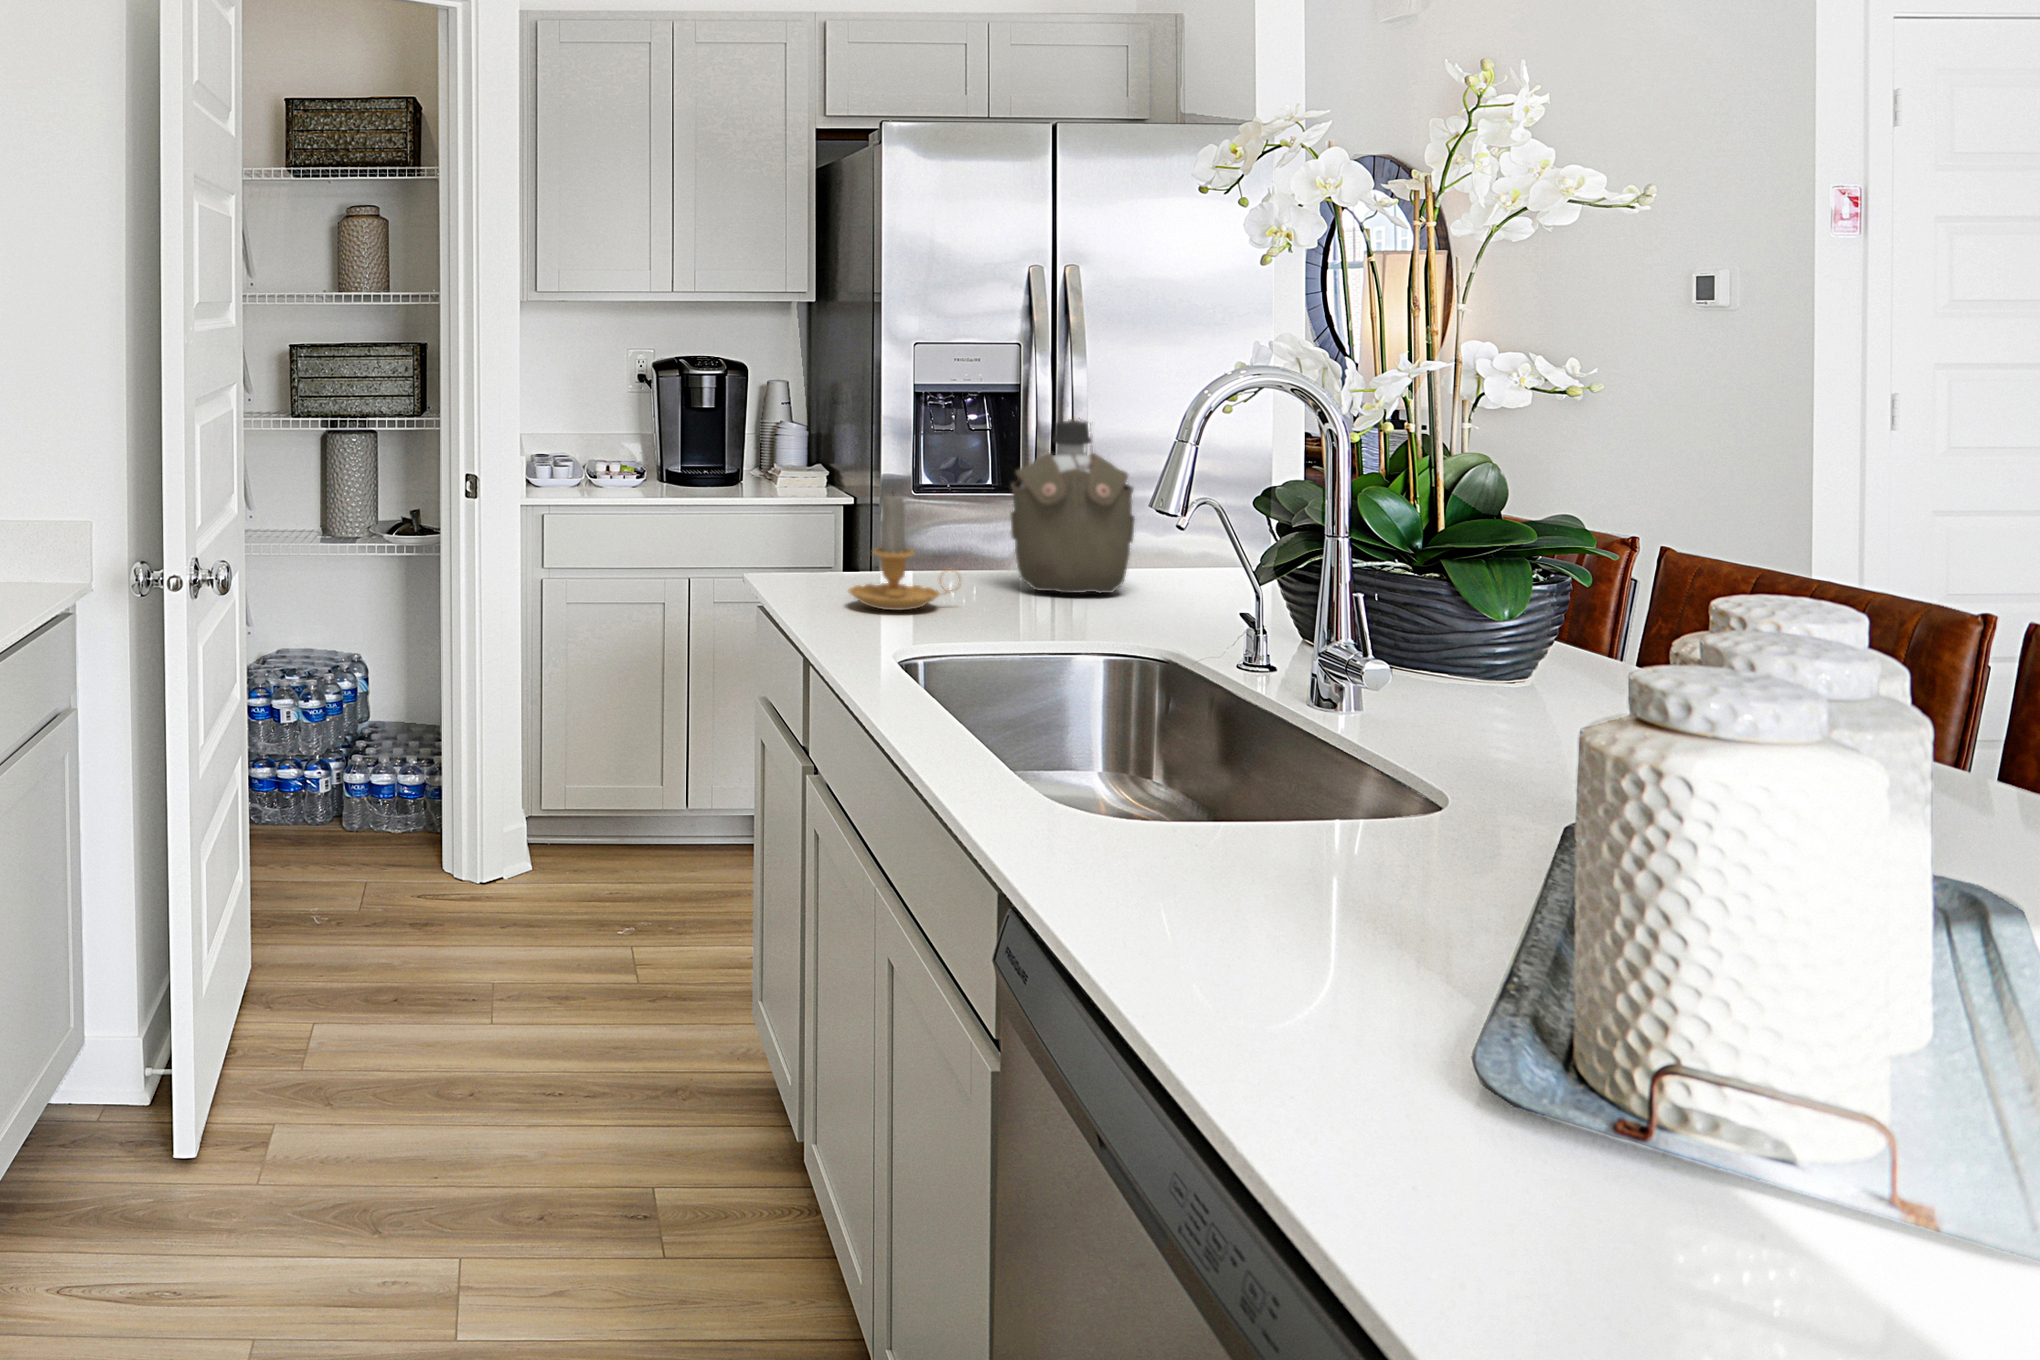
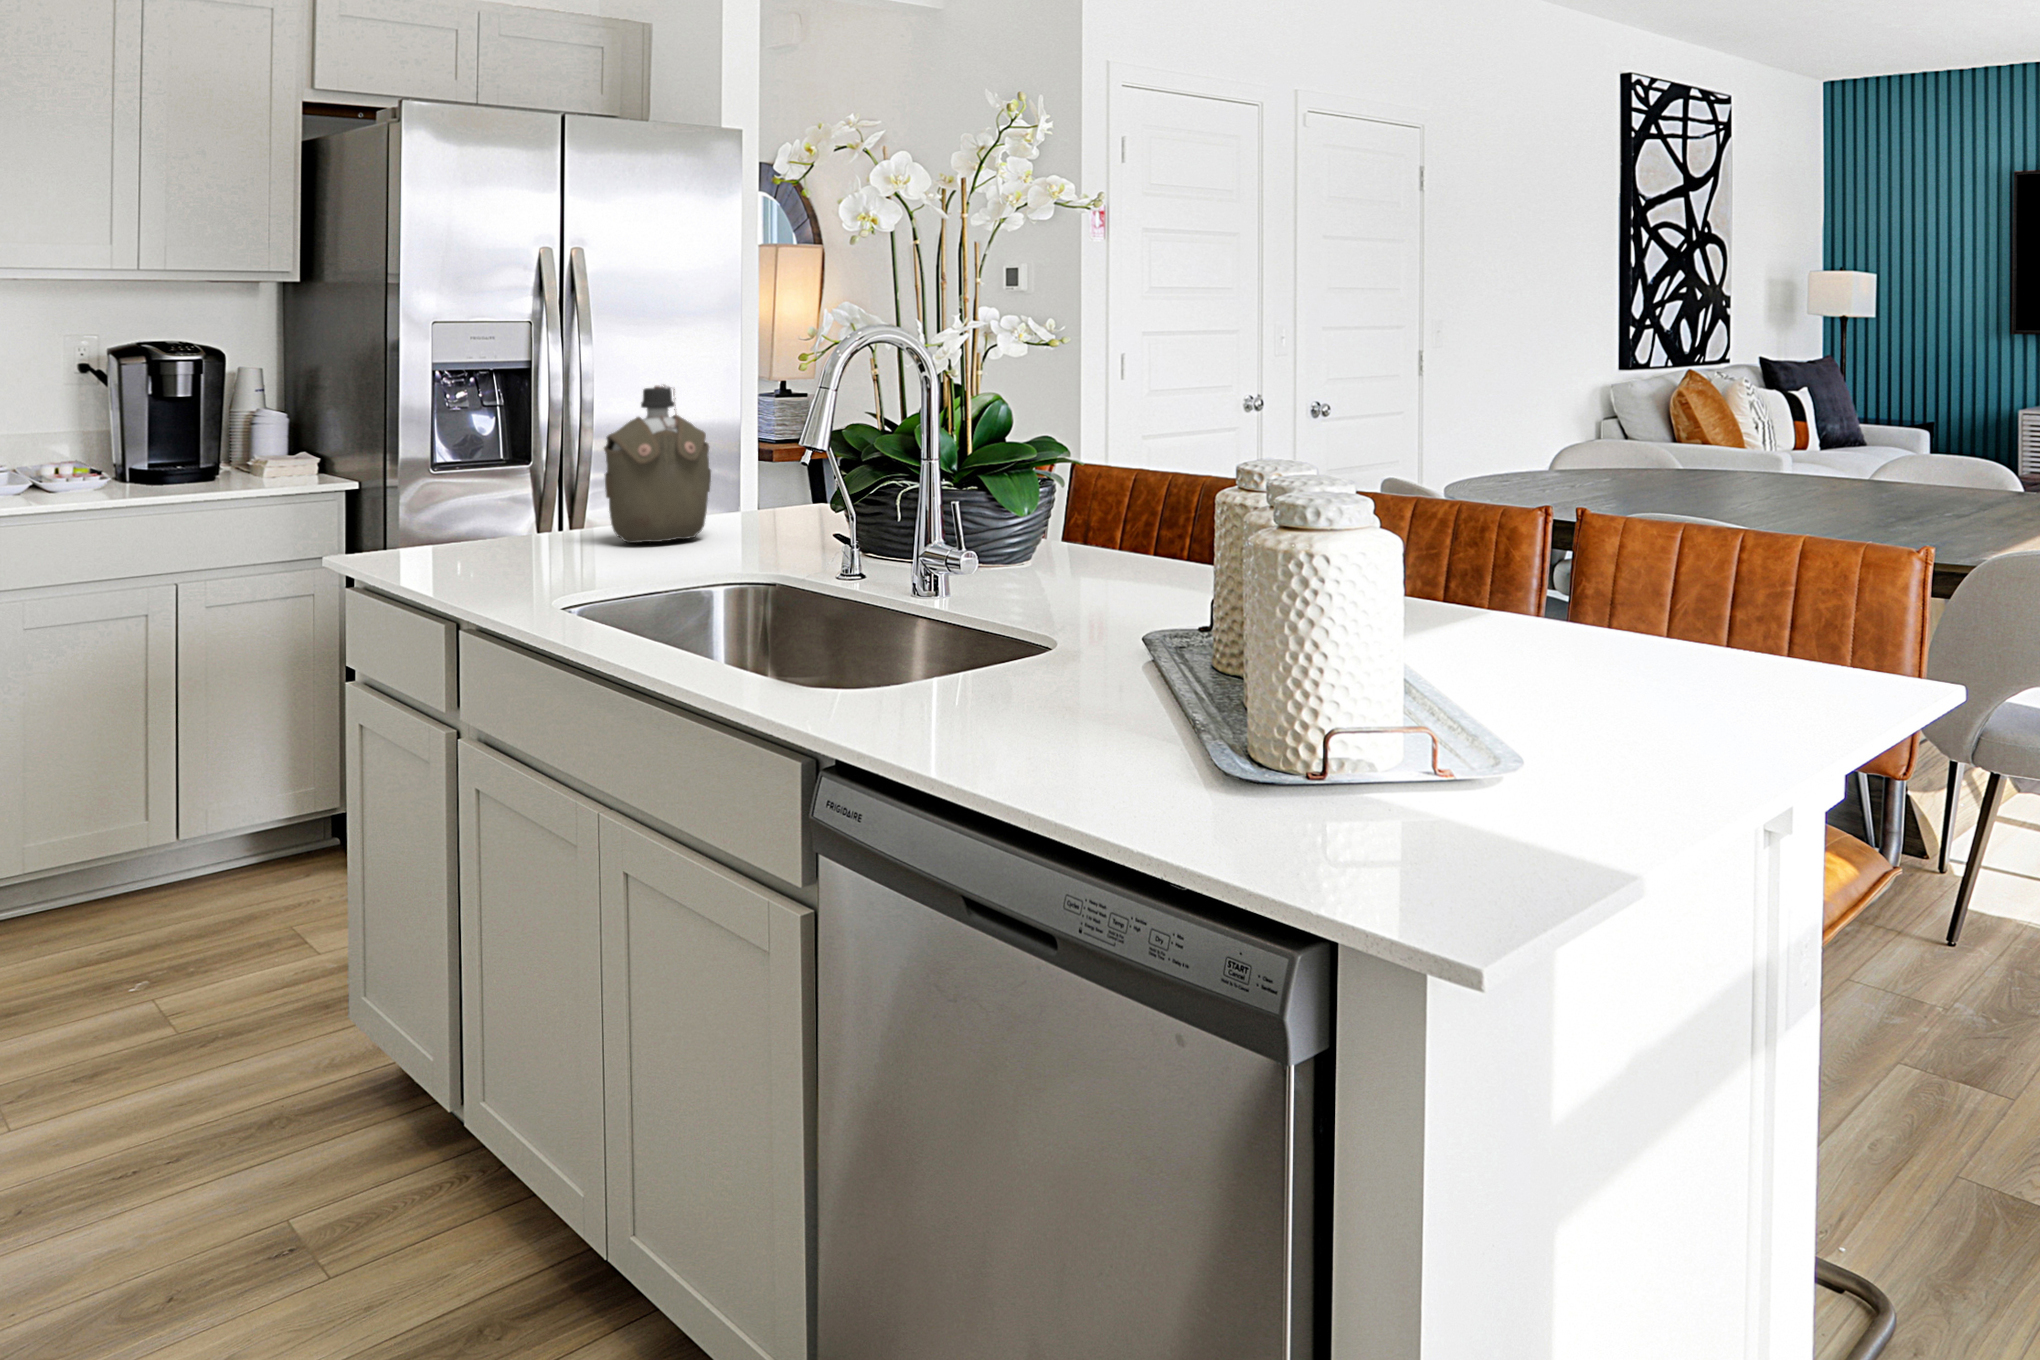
candle: present [849,492,962,610] -> none [471,458,578,574]

